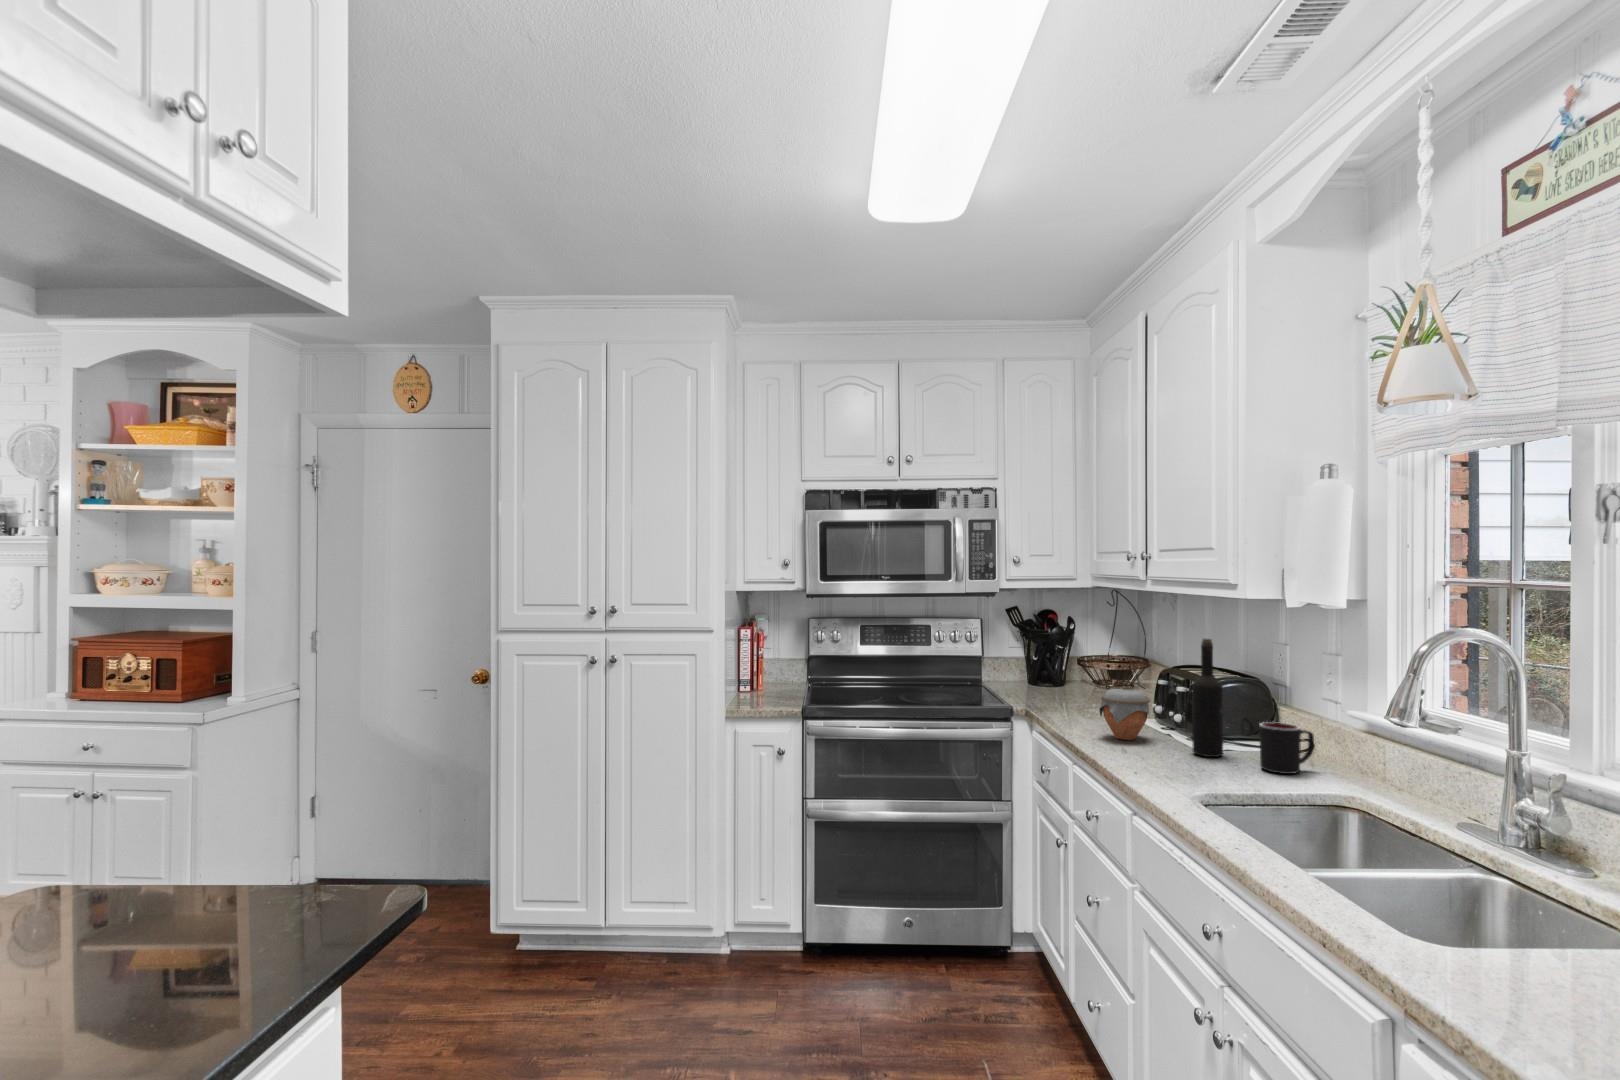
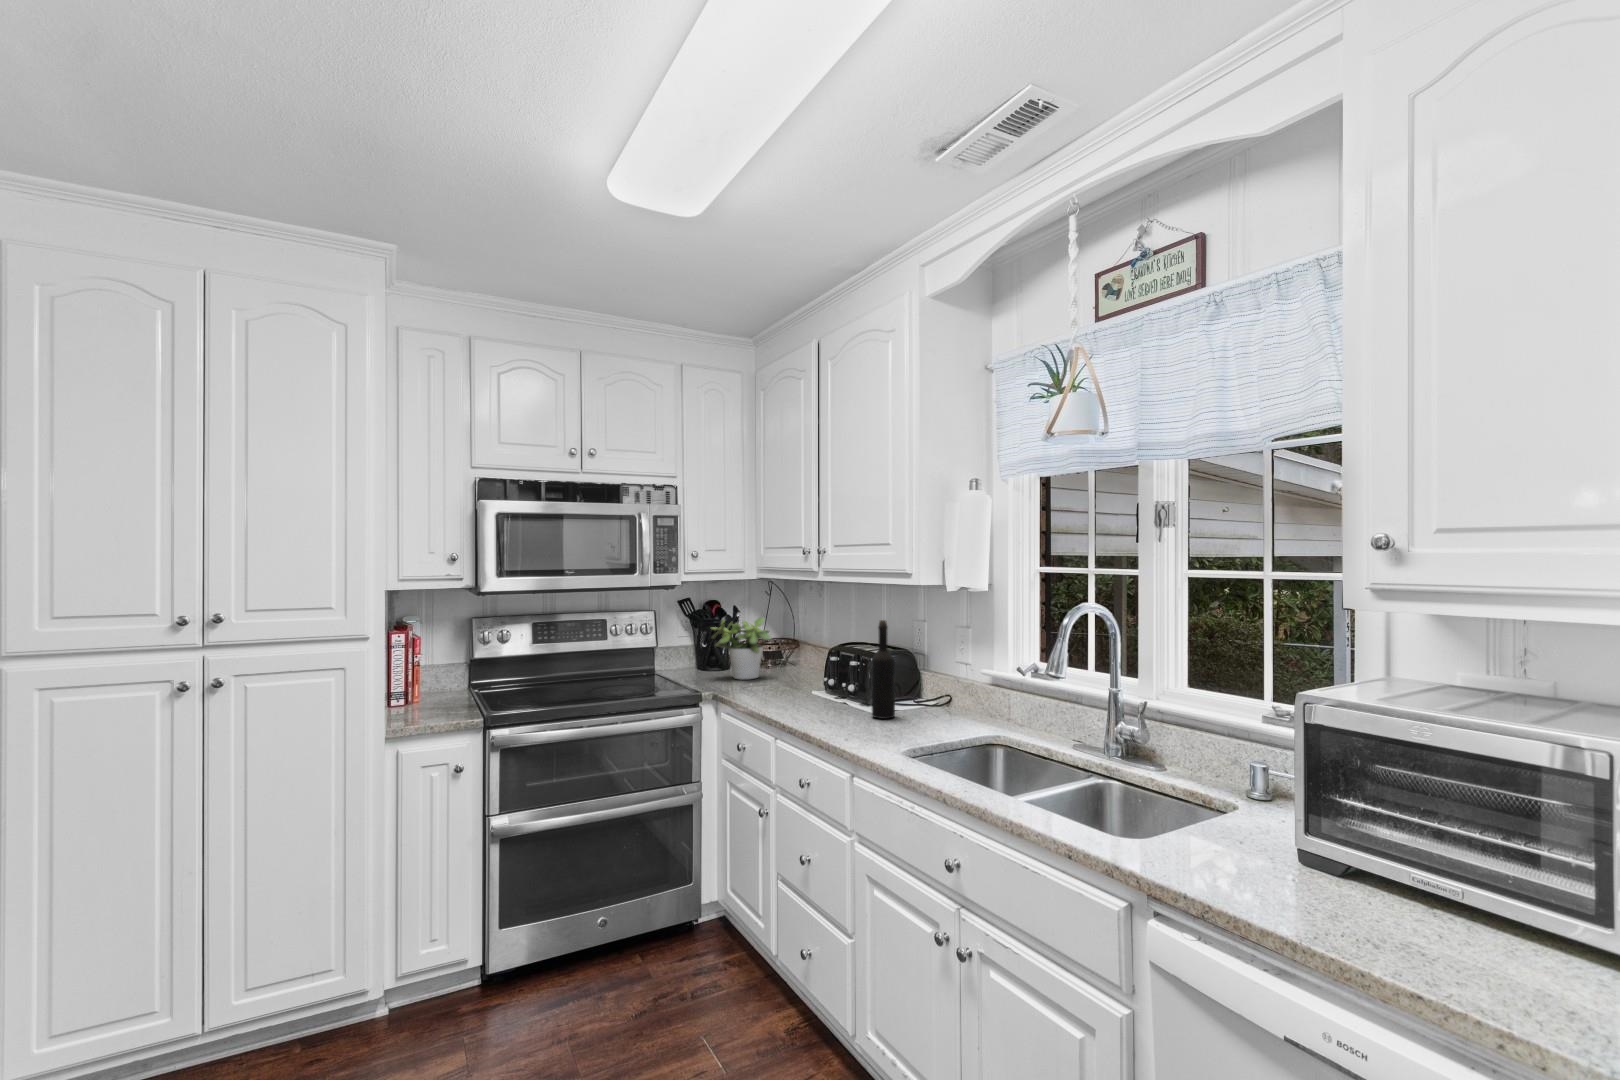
potted plant: none [1035,629,1104,697] -> present [711,617,771,680]
jar: present [1099,689,1150,740] -> none [792,668,834,712]
mug: present [1259,722,1314,774] -> none [926,685,963,726]

